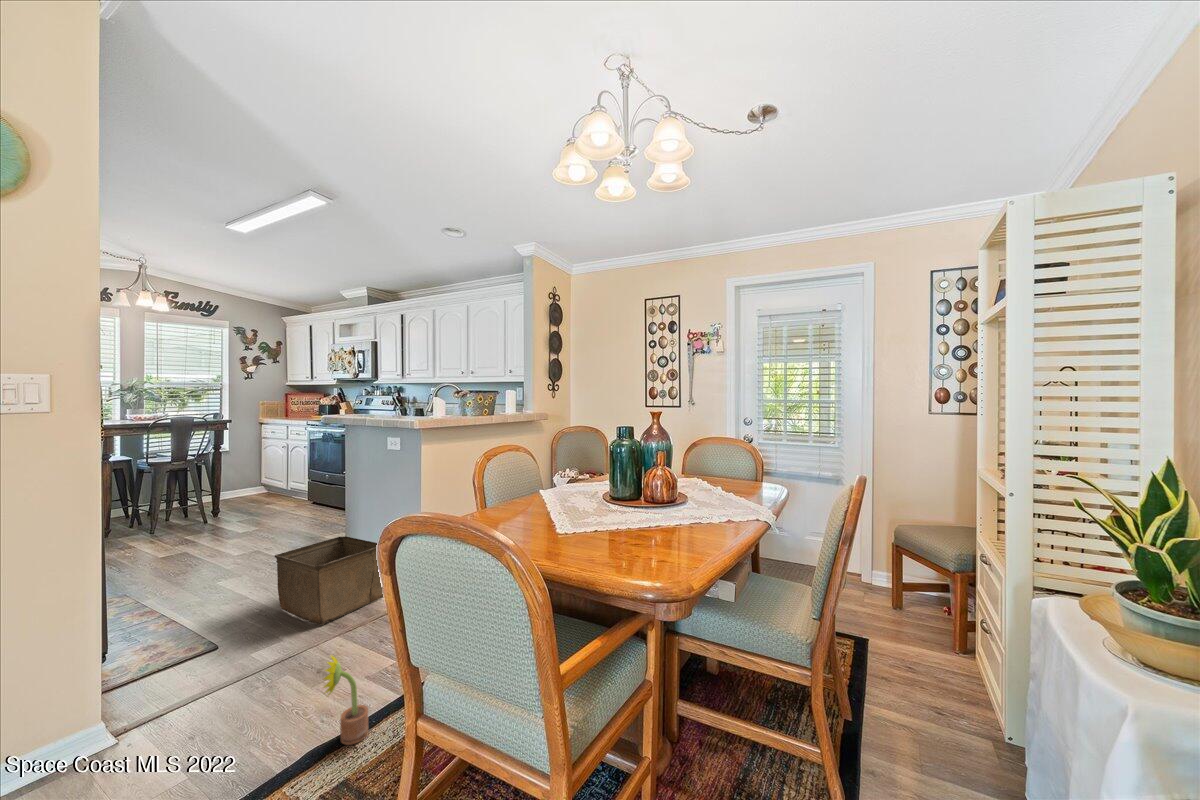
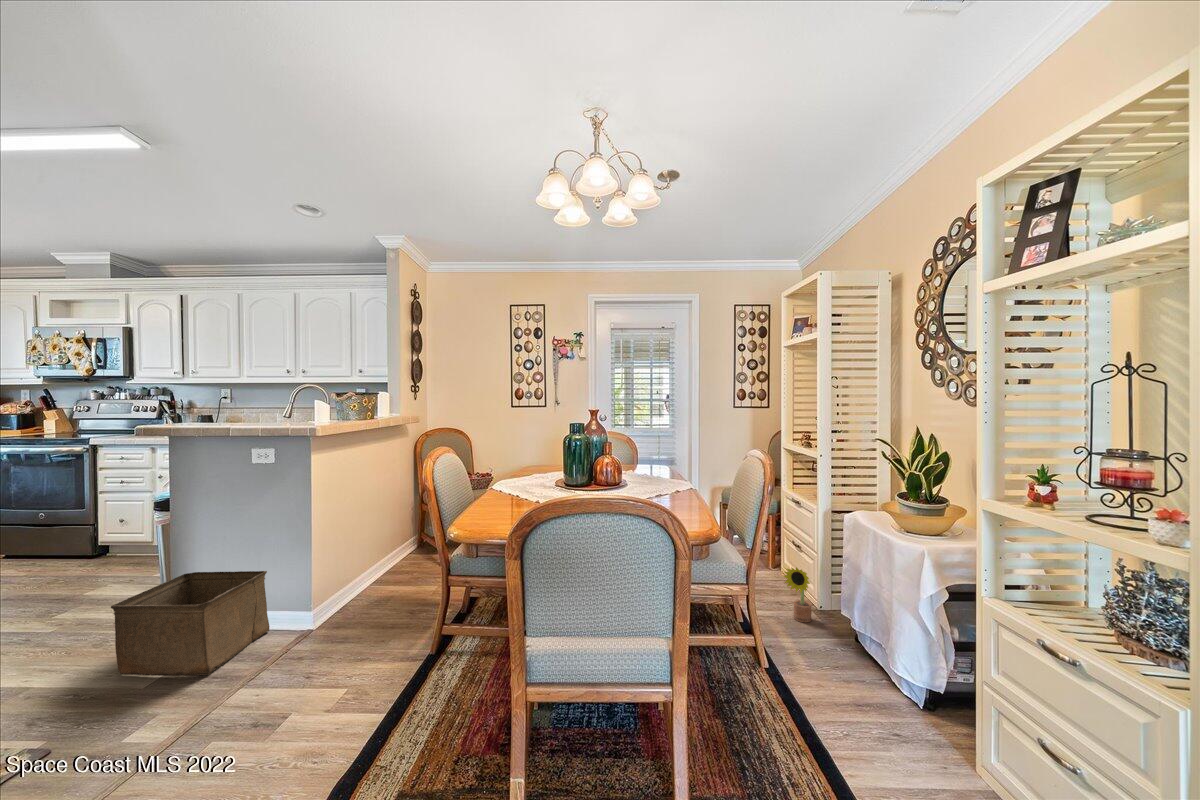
decorative plant: present [324,656,368,745] -> present [783,567,811,622]

